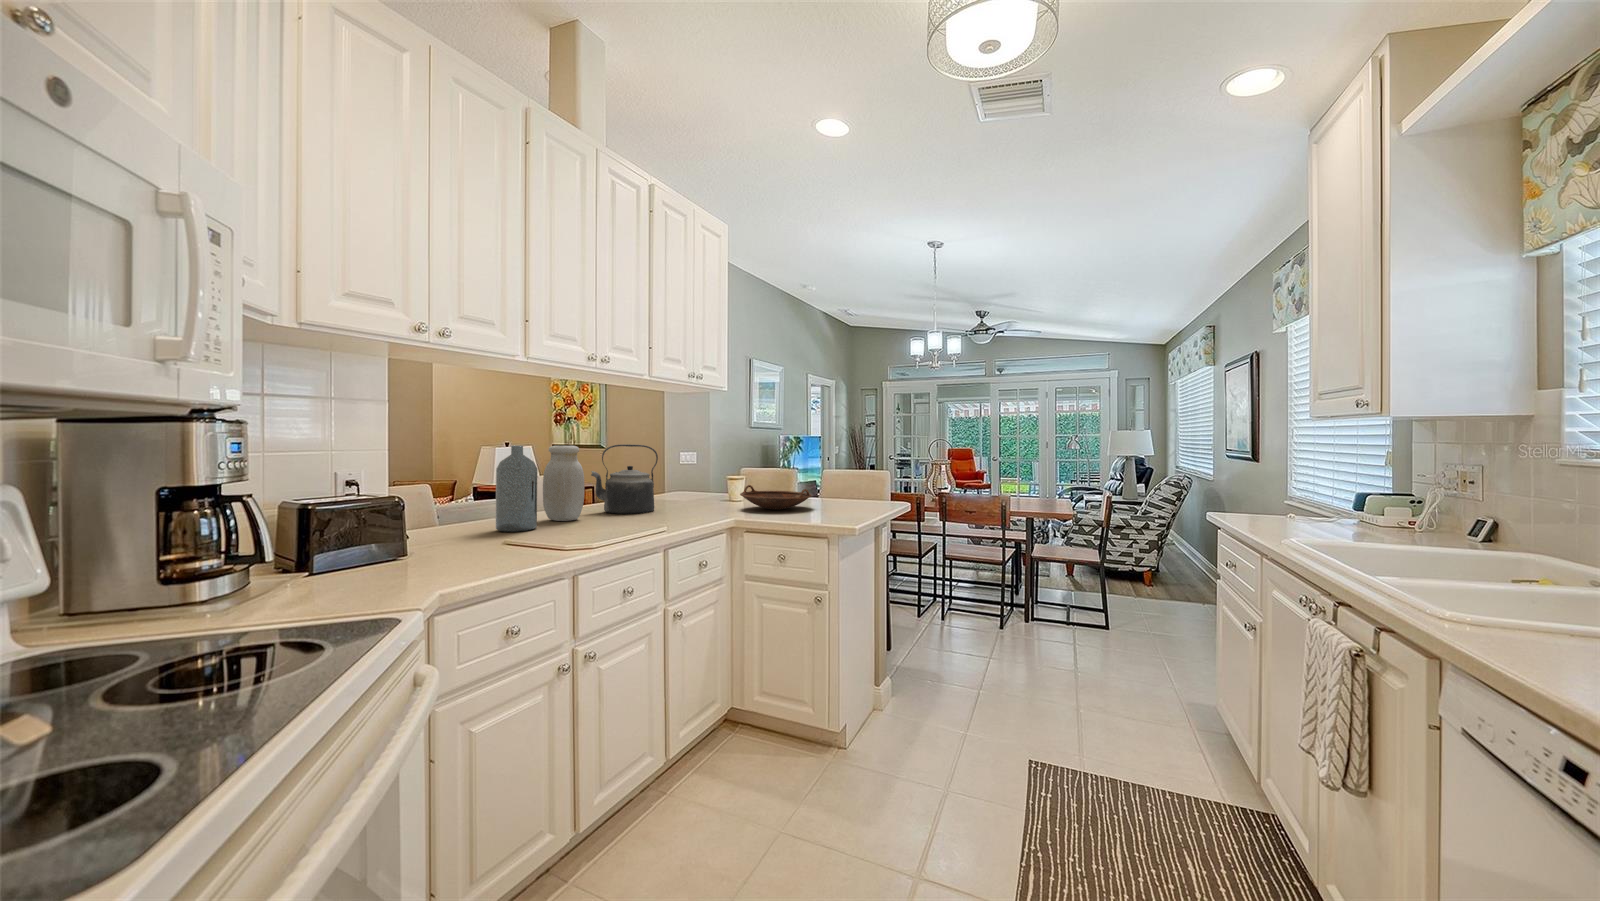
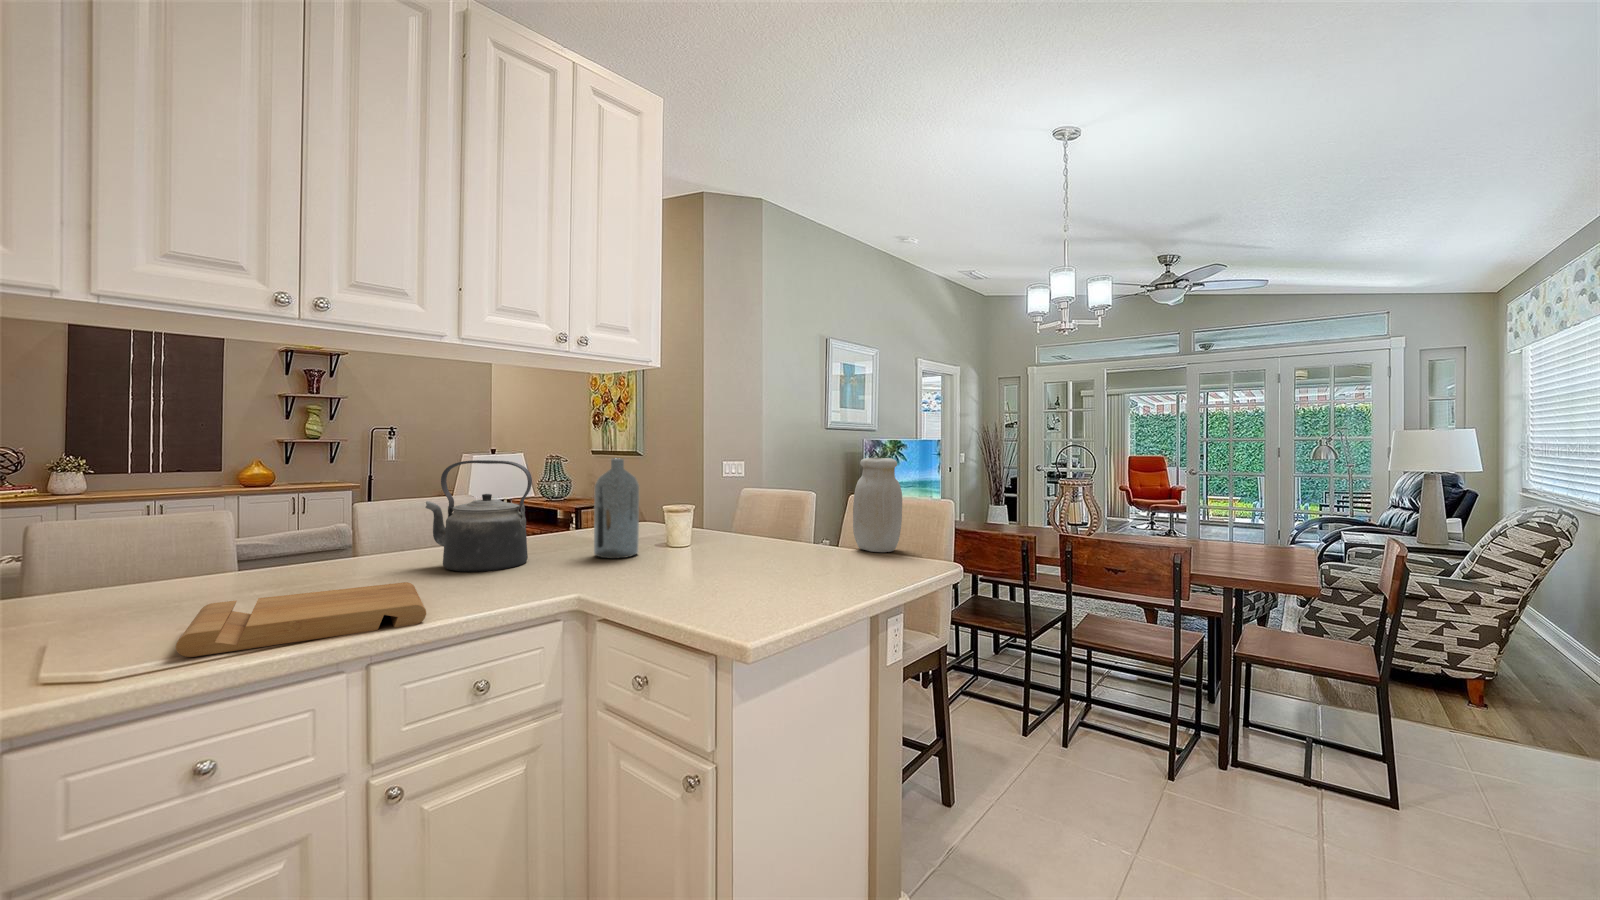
jar: present [543,445,584,521] -> present [853,458,902,552]
bottle: present [496,446,537,532] -> present [594,459,639,559]
bowl: present [740,485,812,510] -> none [642,528,766,575]
cutting board: none [557,512,678,539] -> present [176,582,426,657]

